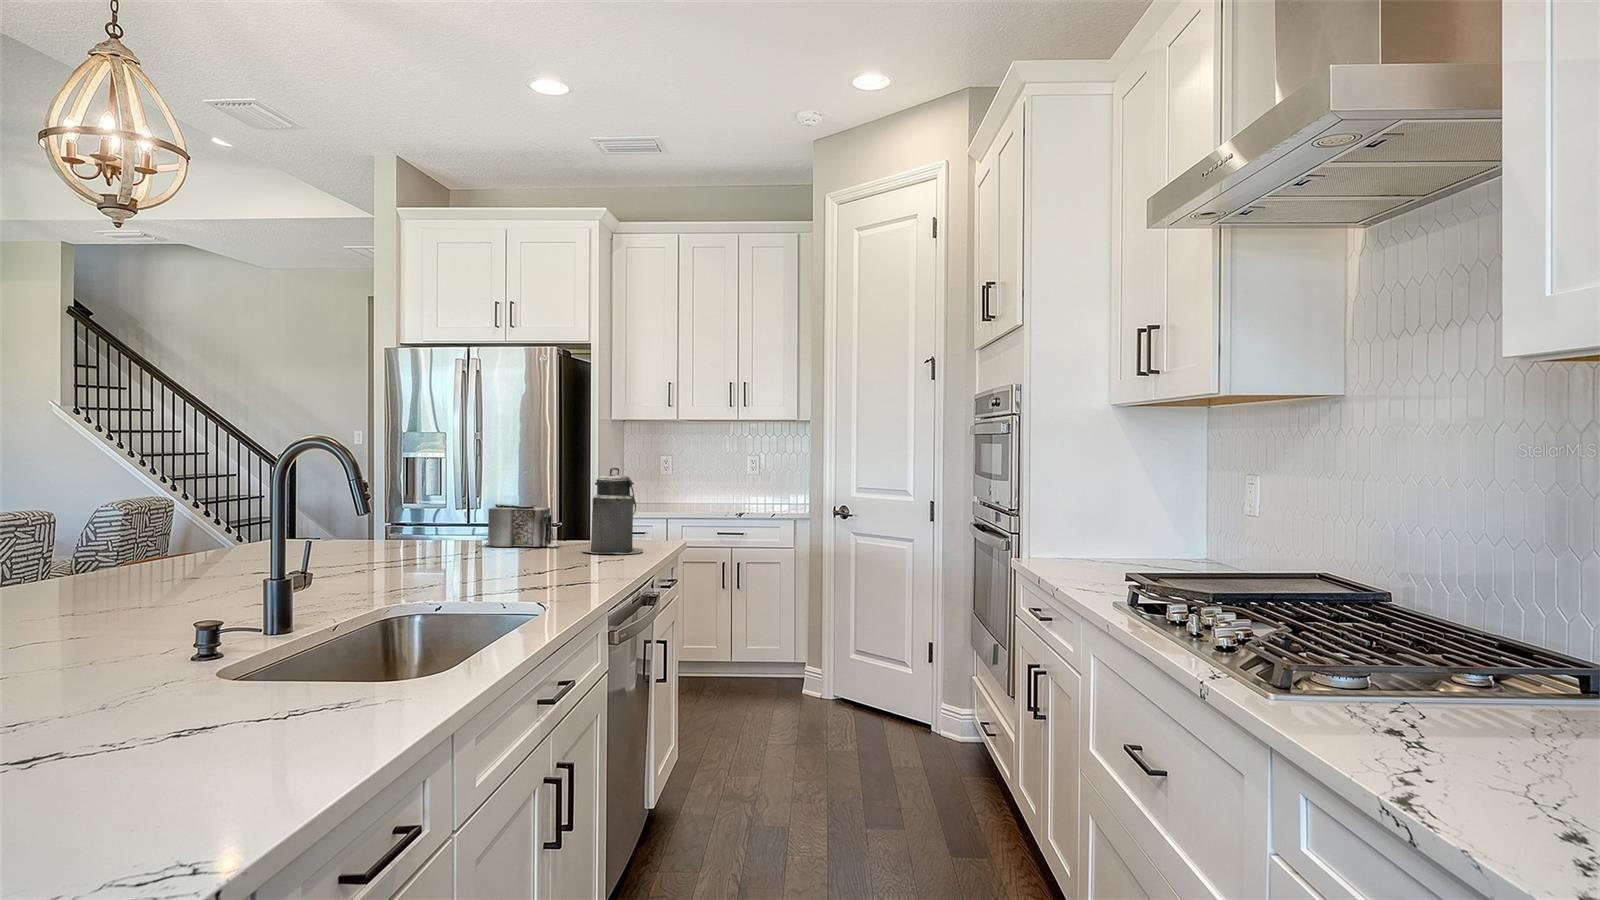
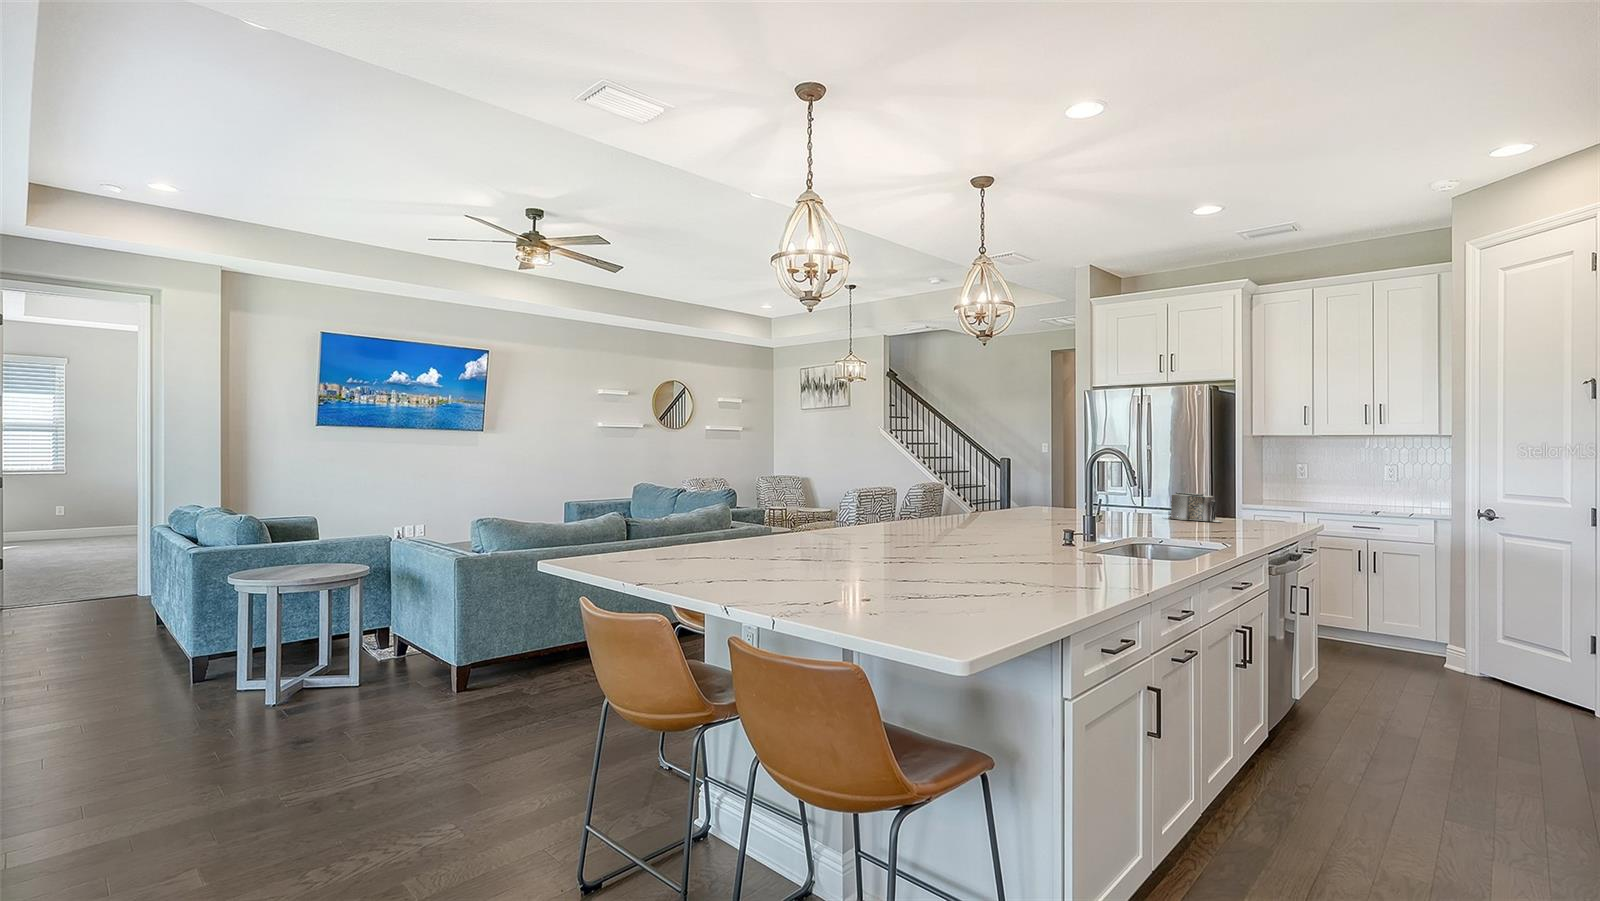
canister: present [583,468,643,554] -> none [1241,470,1289,529]

